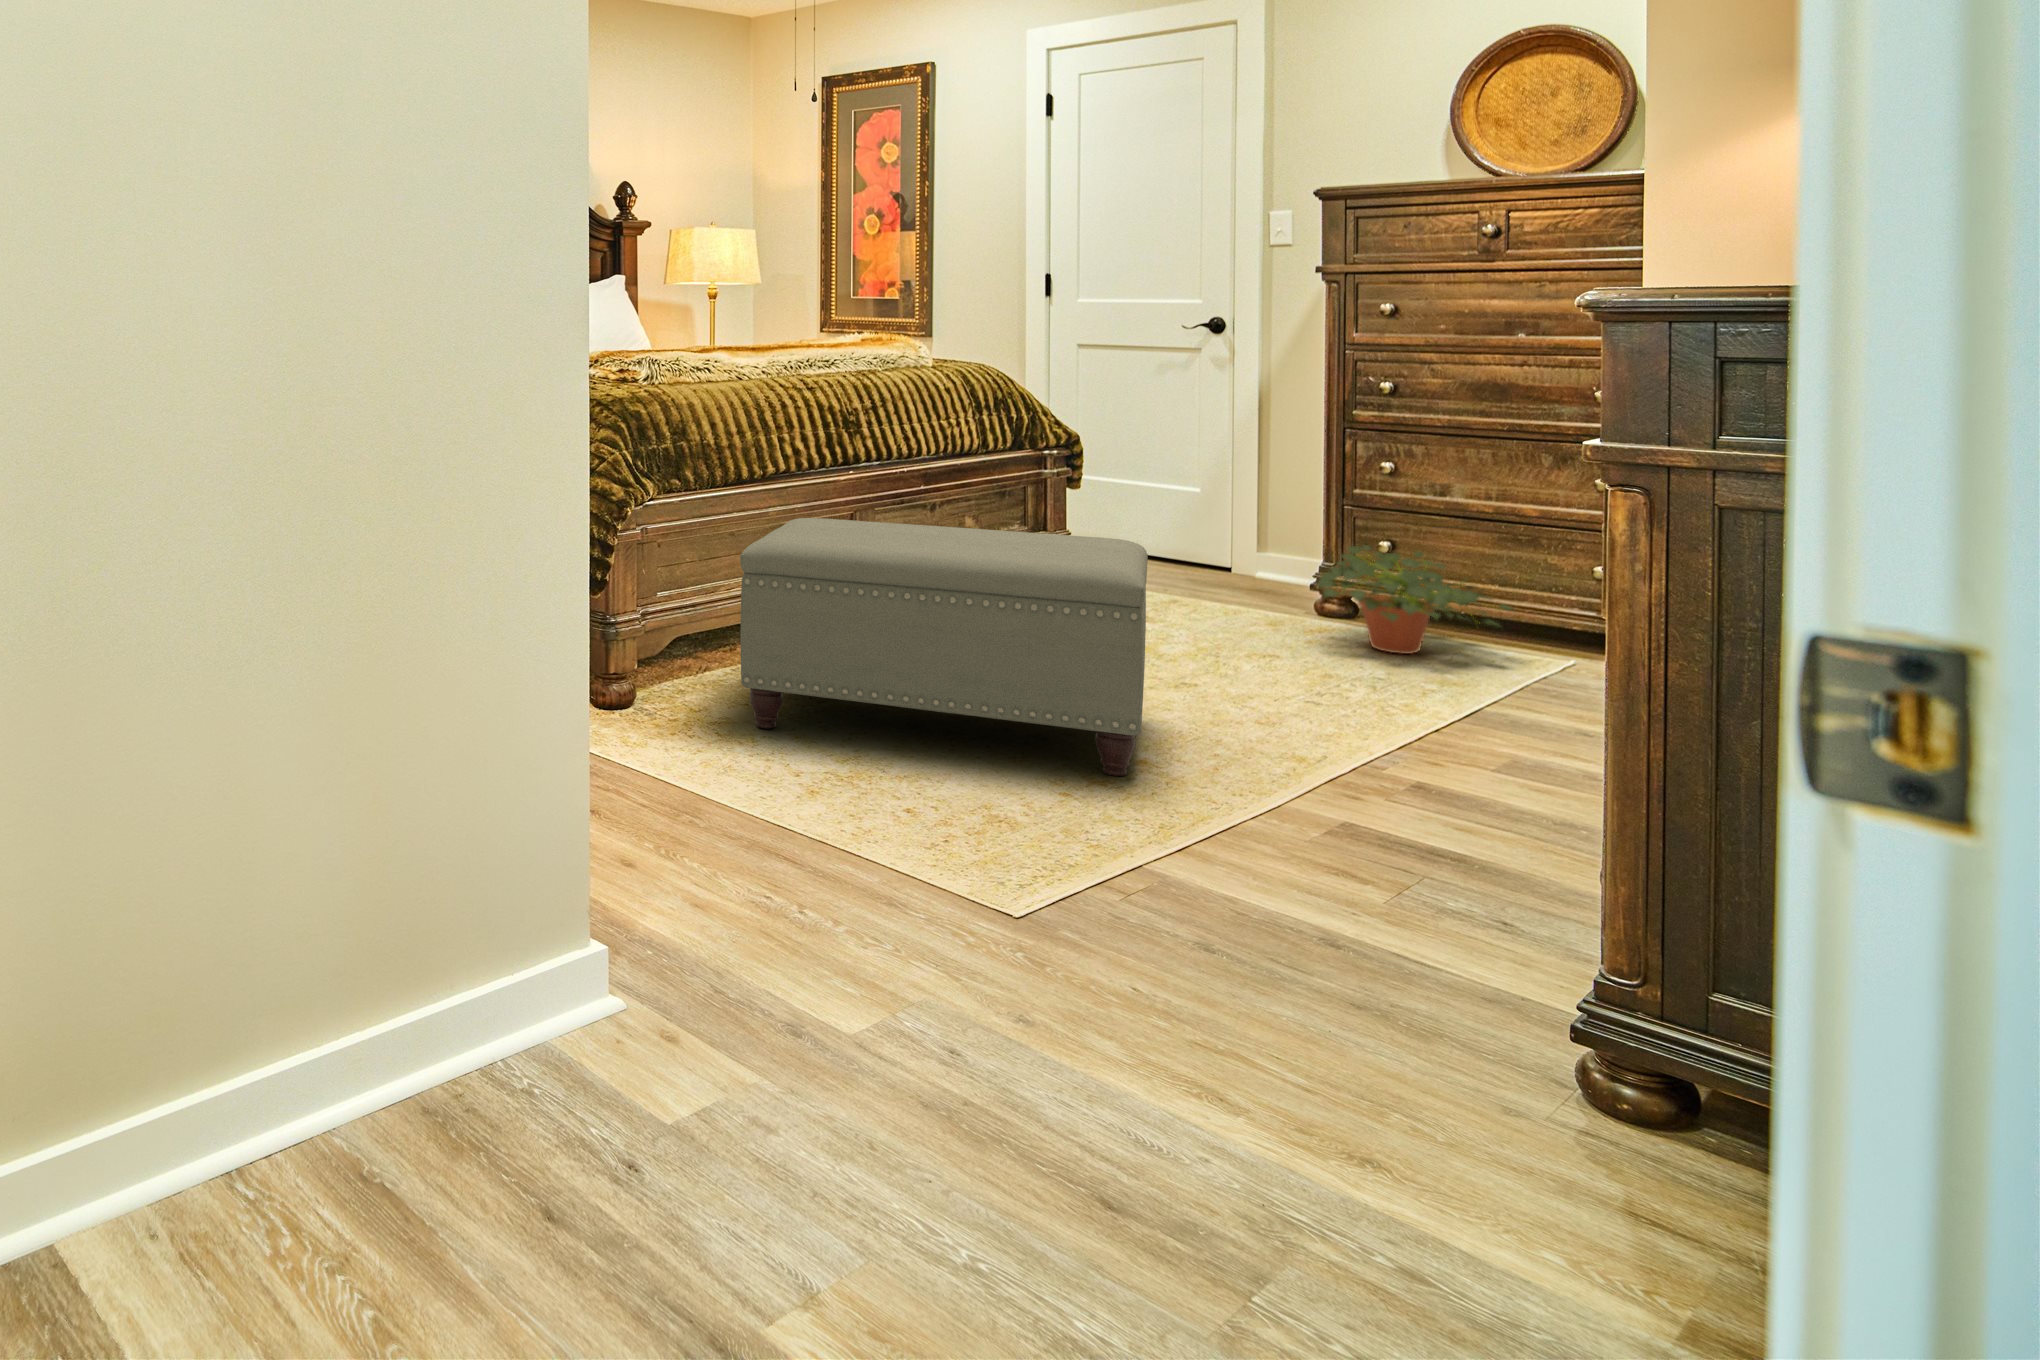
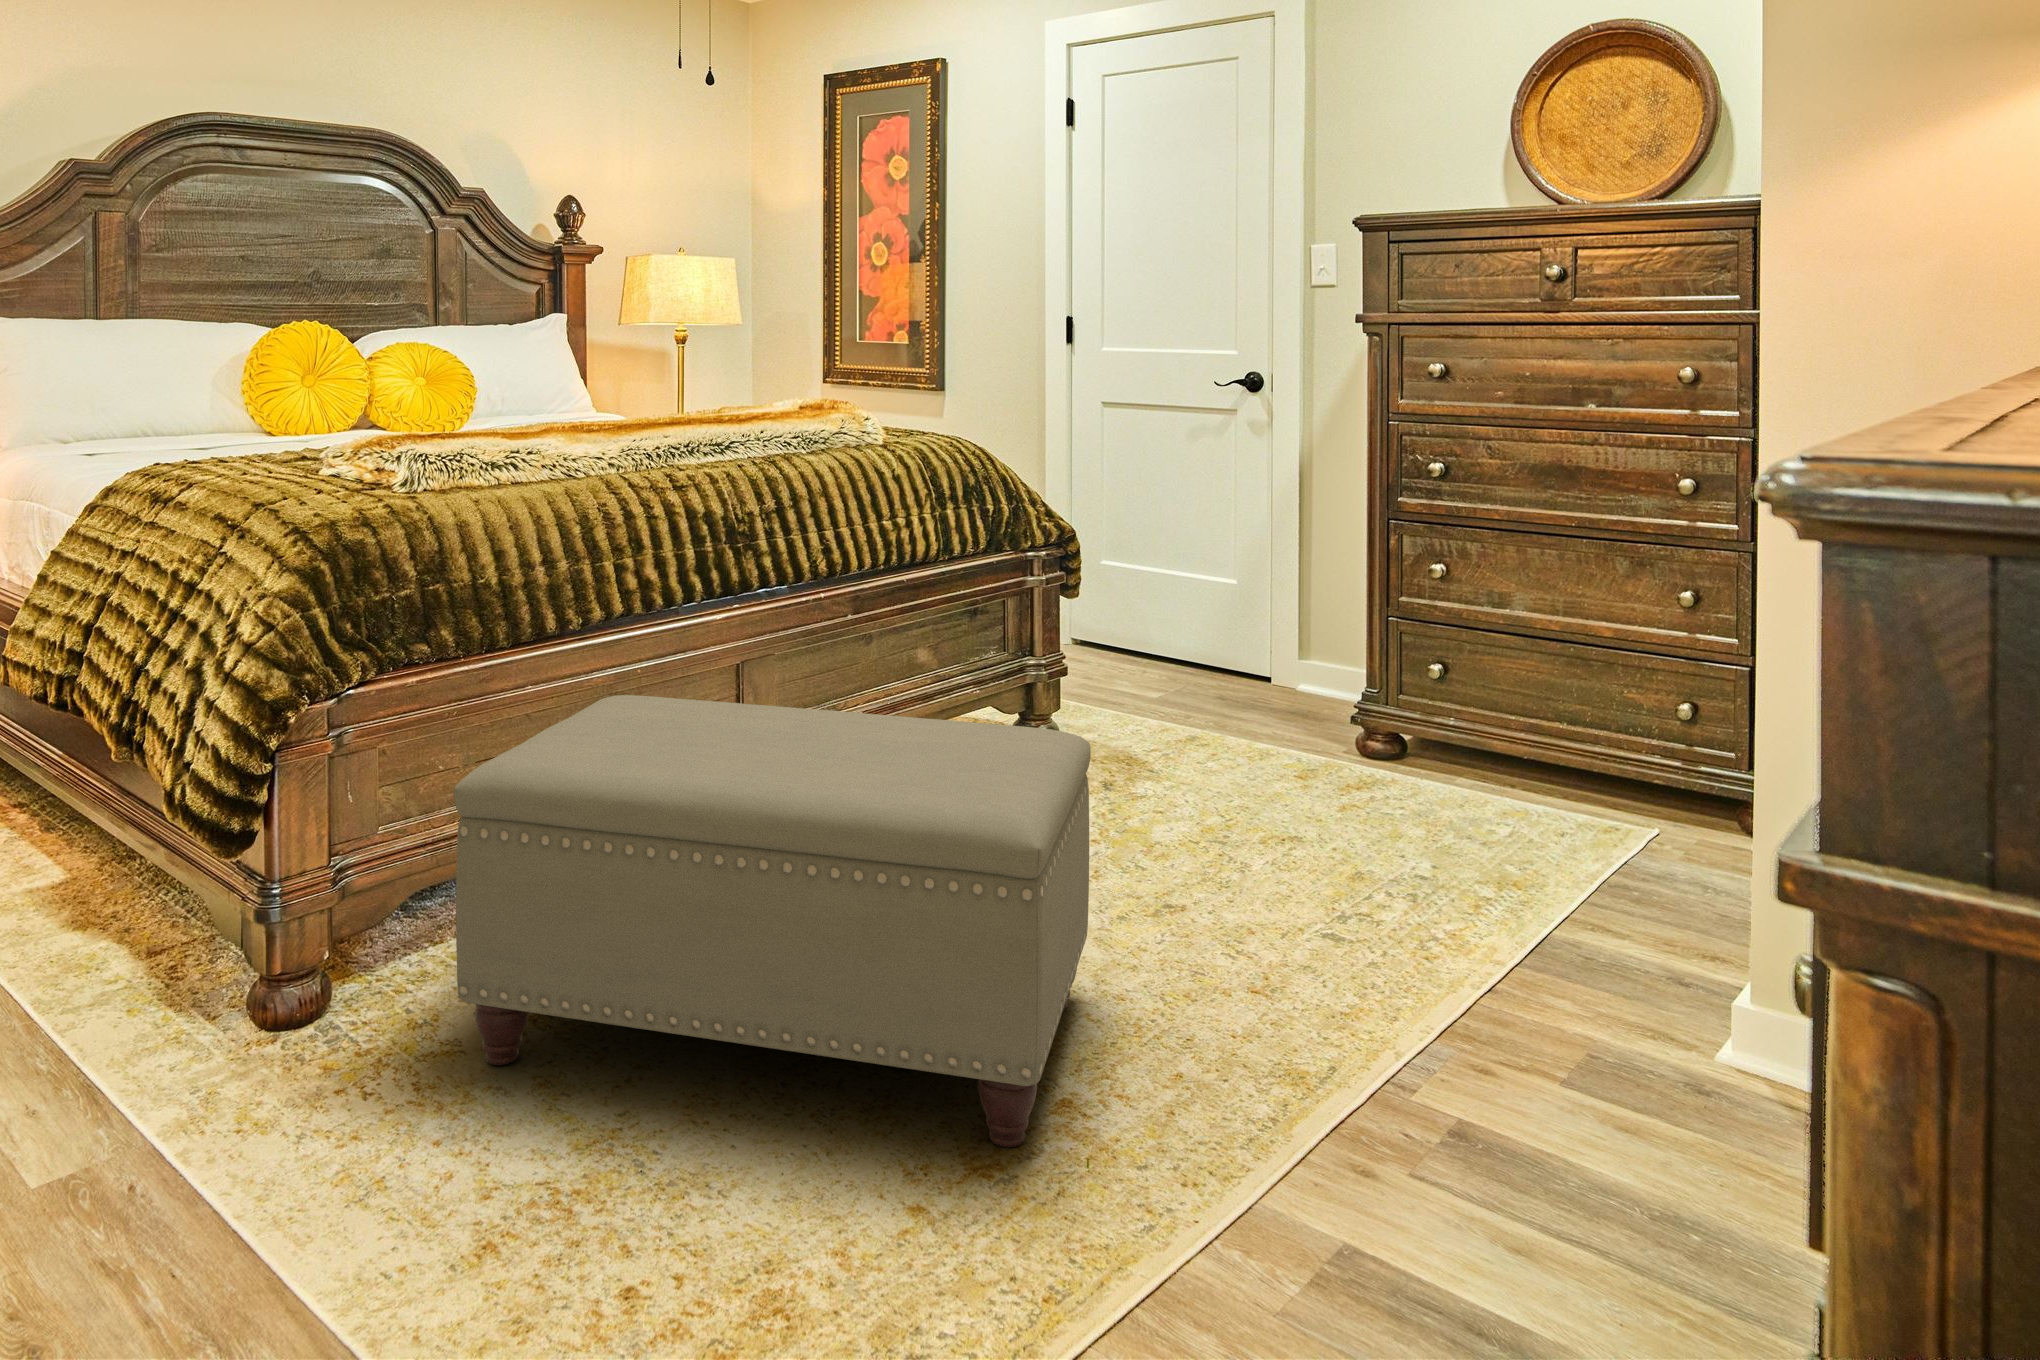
potted plant: present [1318,546,1513,654] -> none [1350,676,1589,828]

